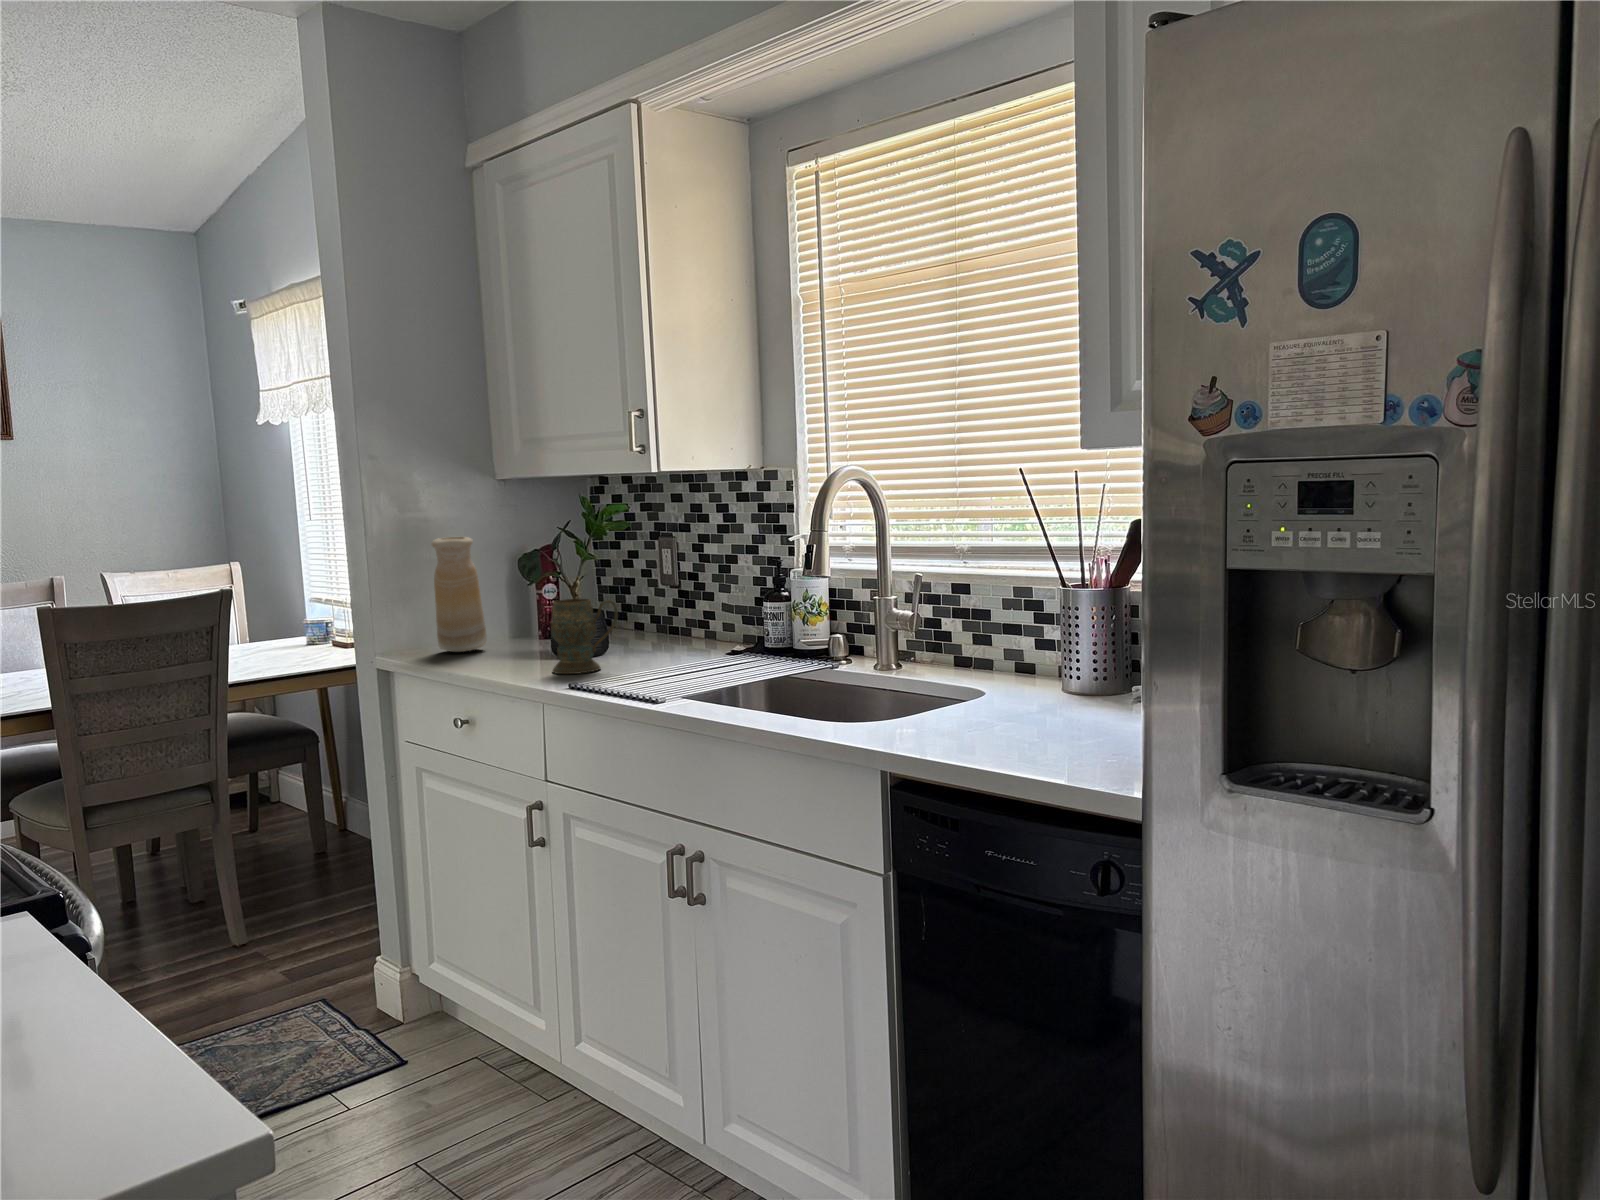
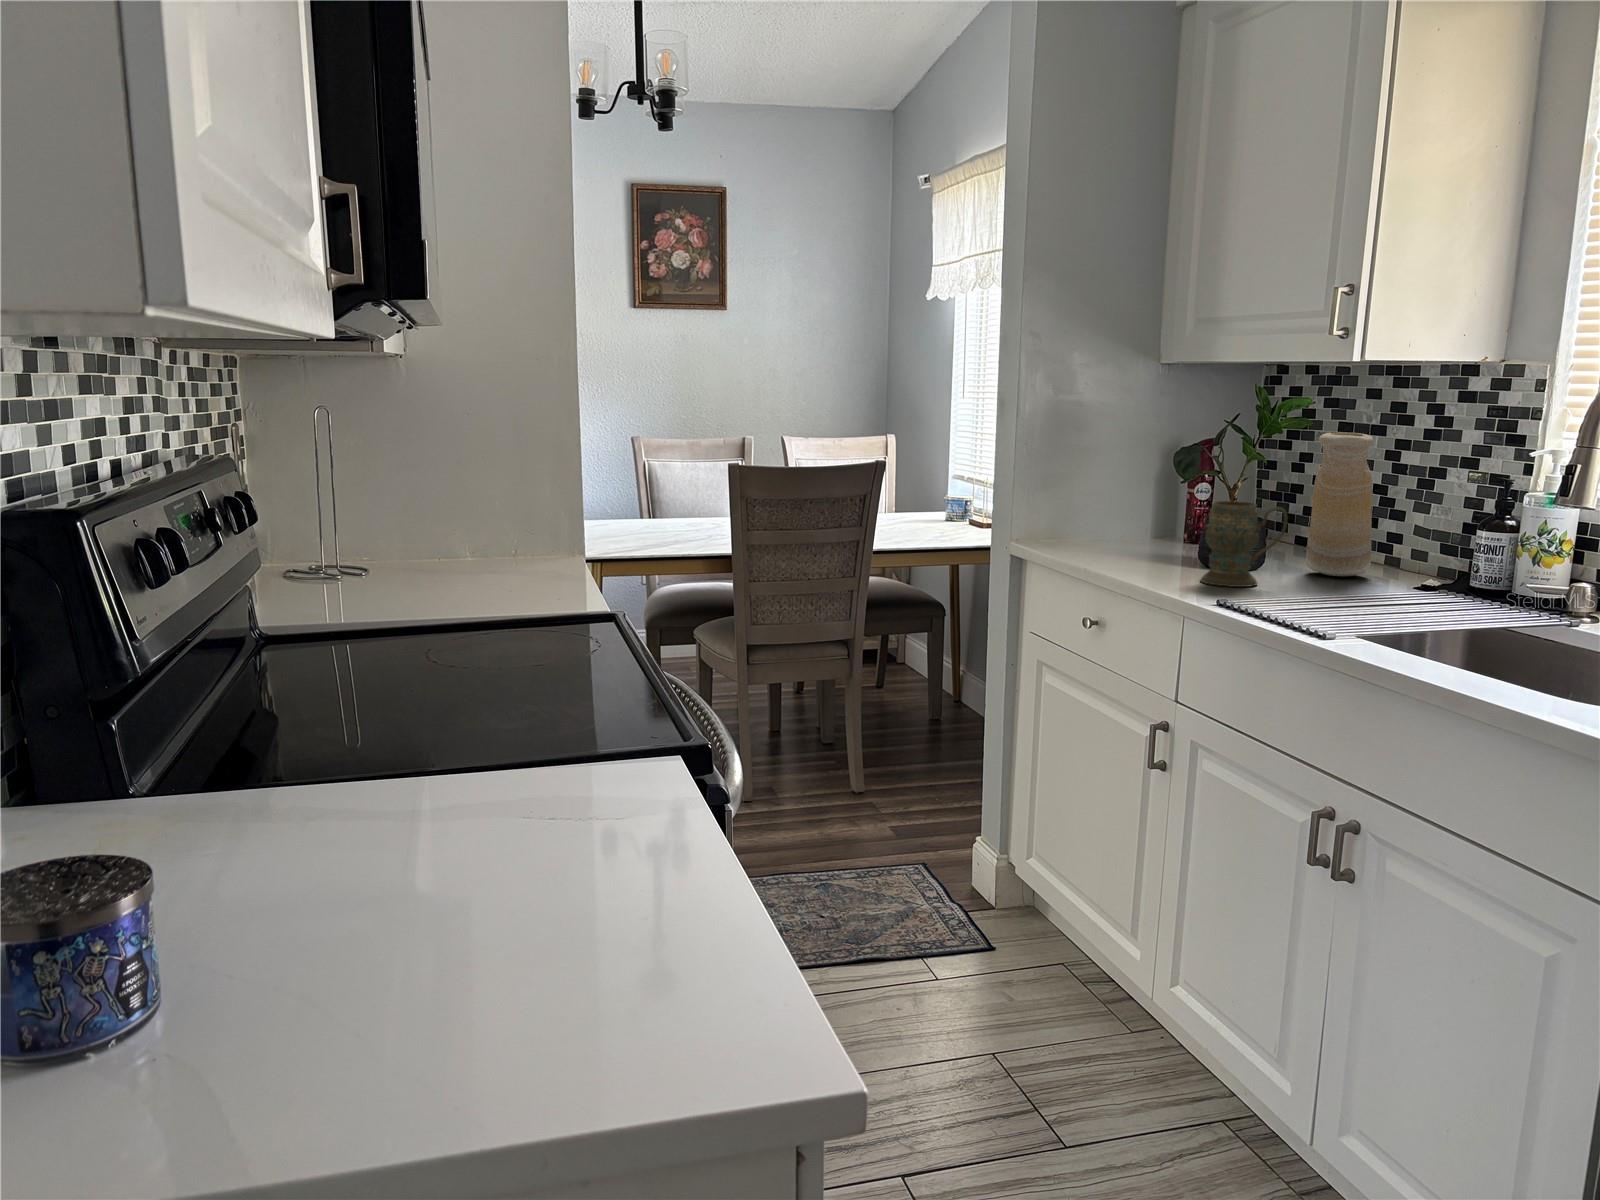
vase: present [432,537,487,652] -> present [1307,432,1373,576]

